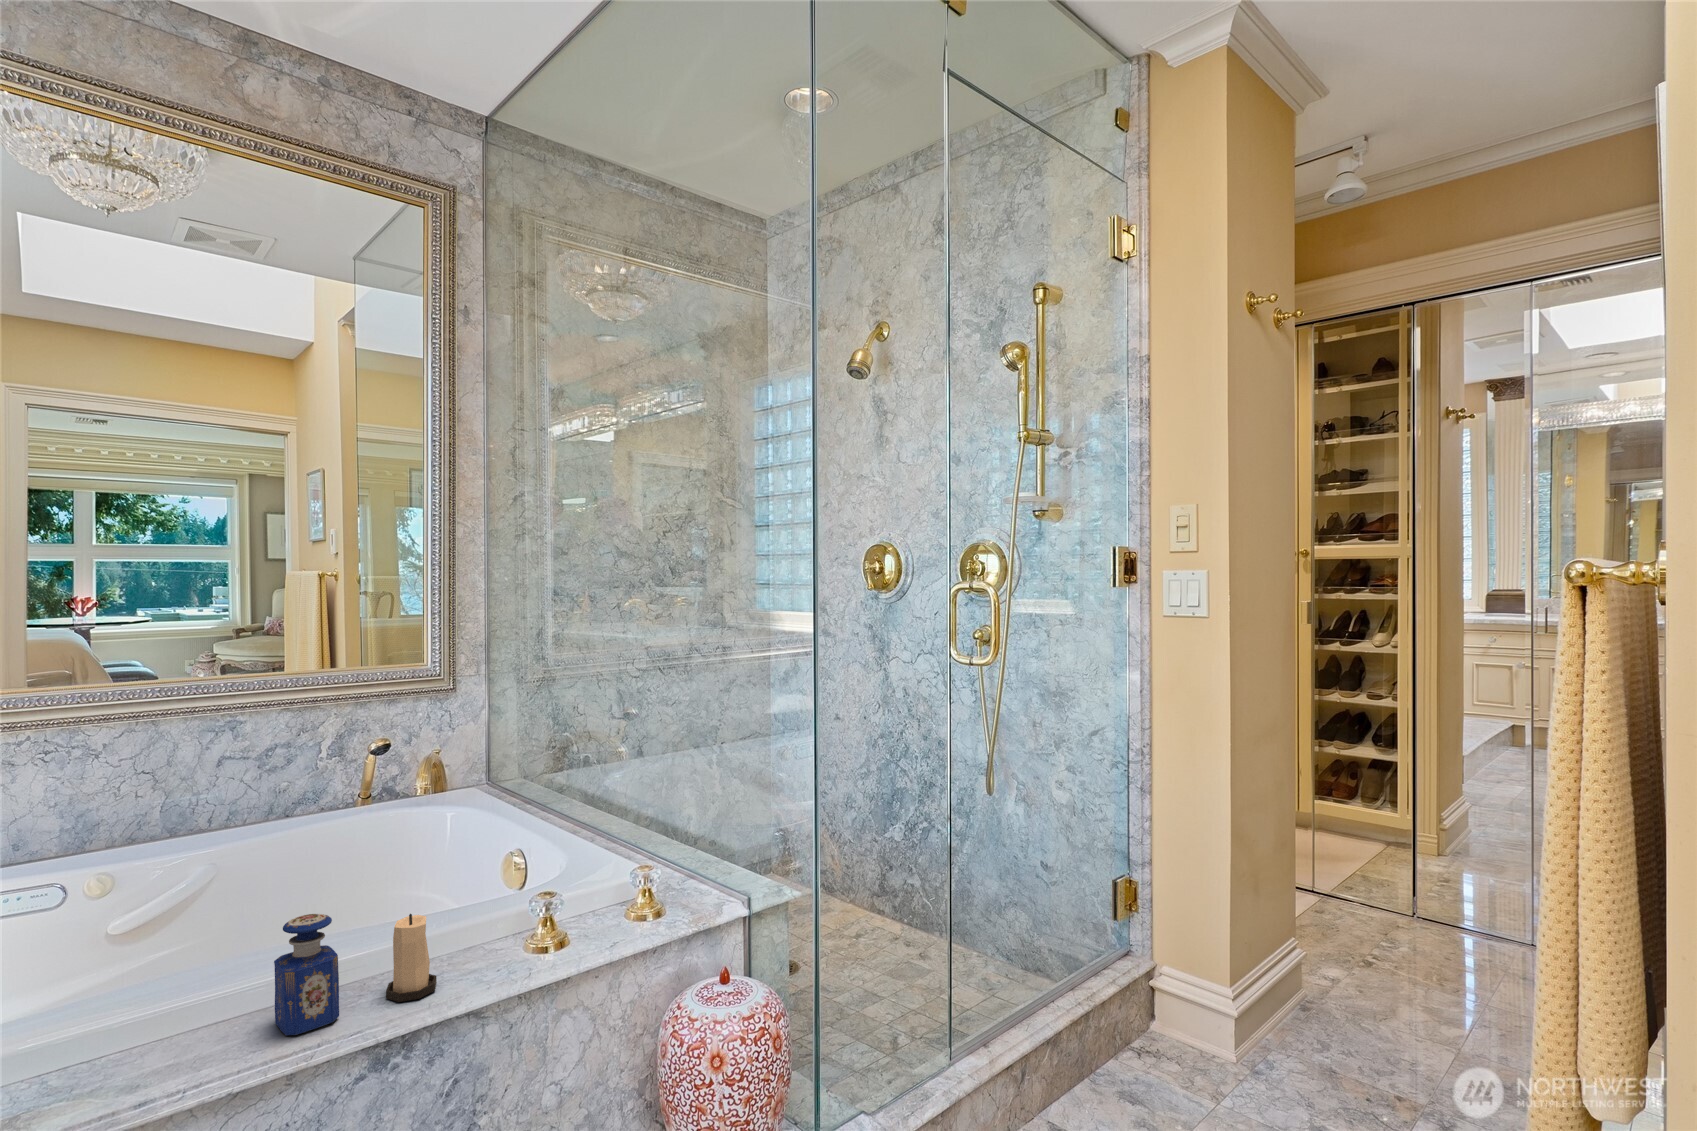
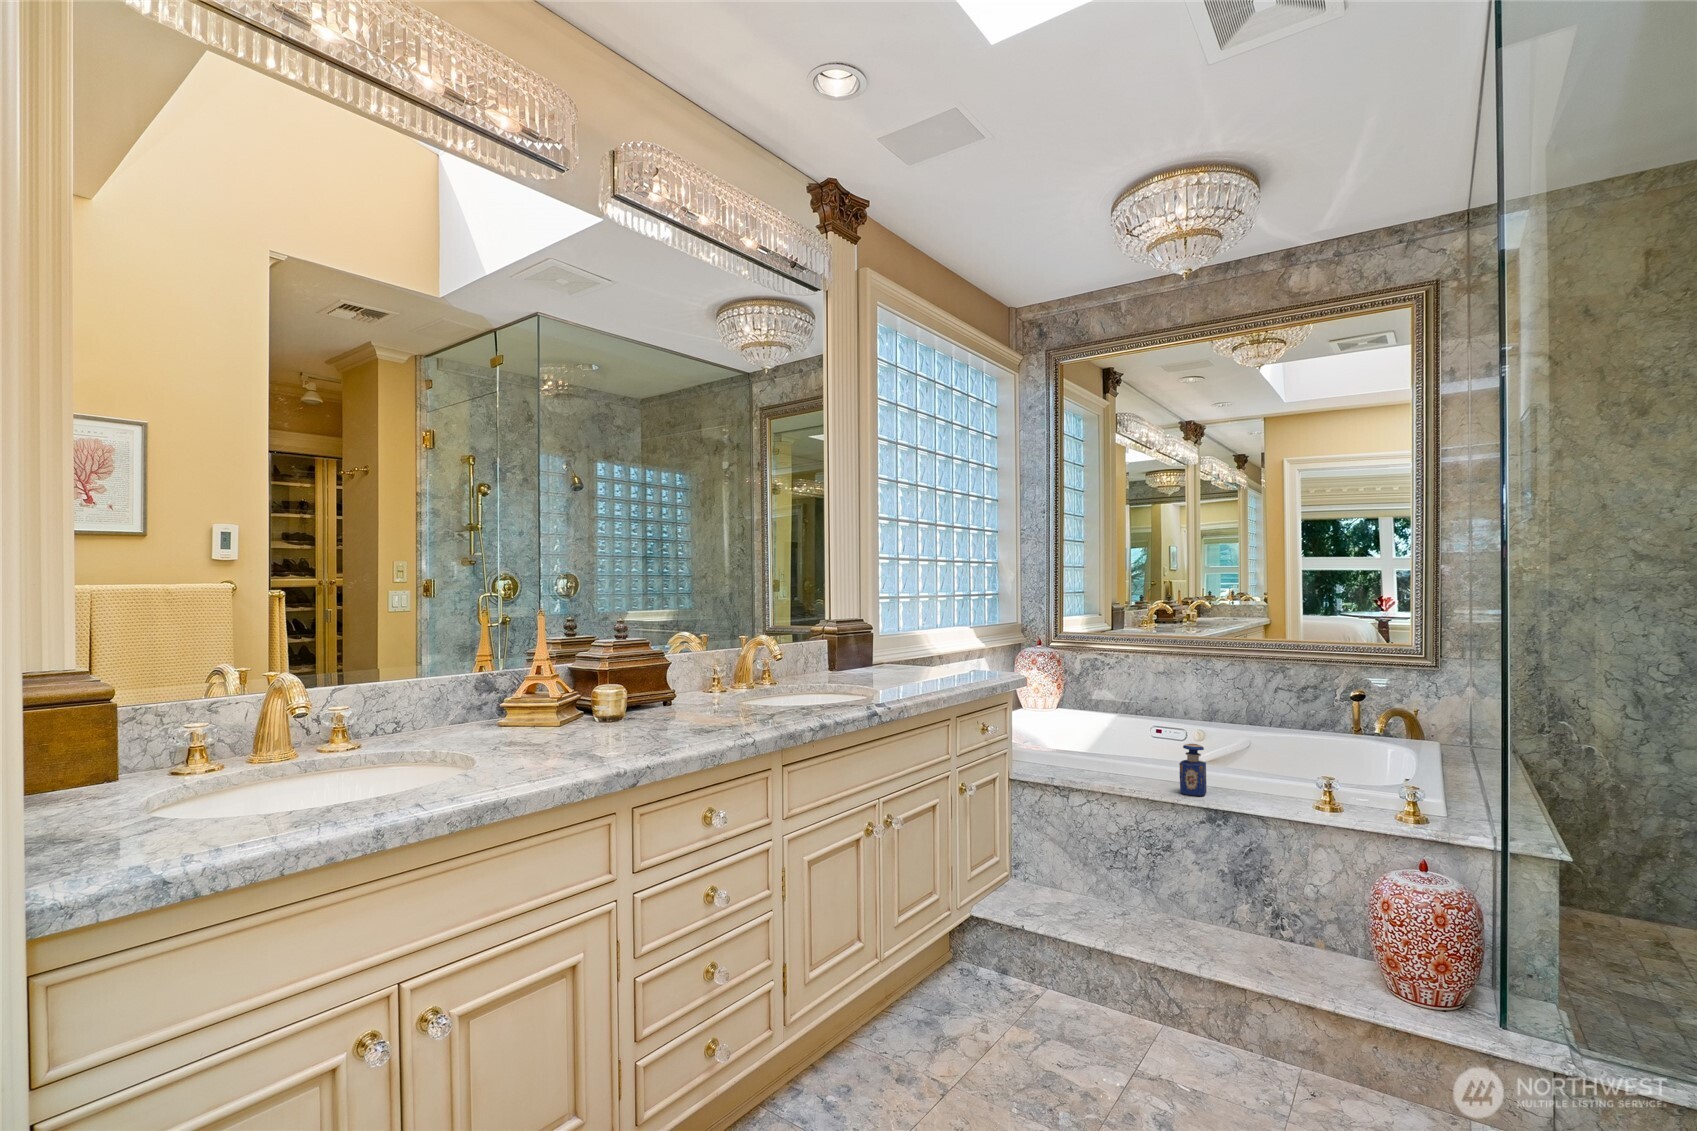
candle: present [386,914,437,1002] -> none [1229,760,1255,803]

